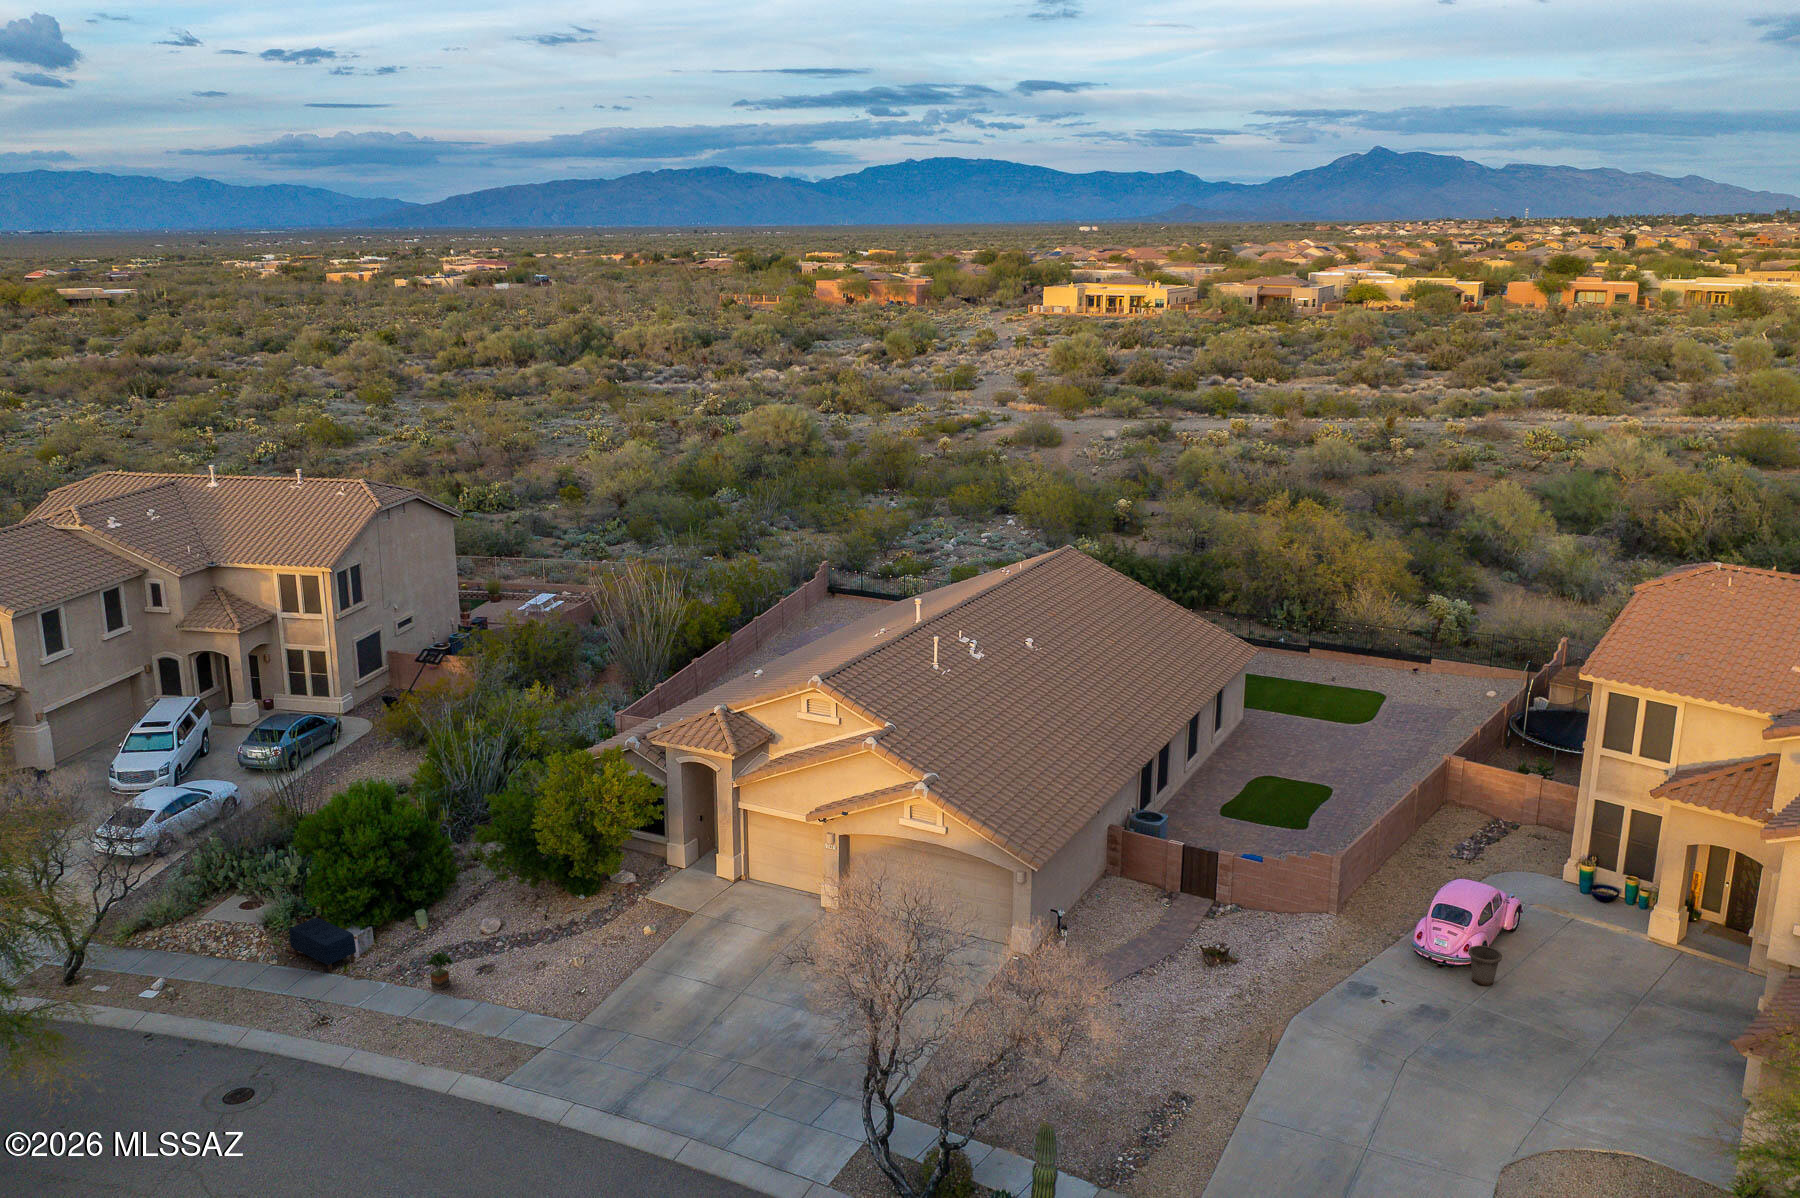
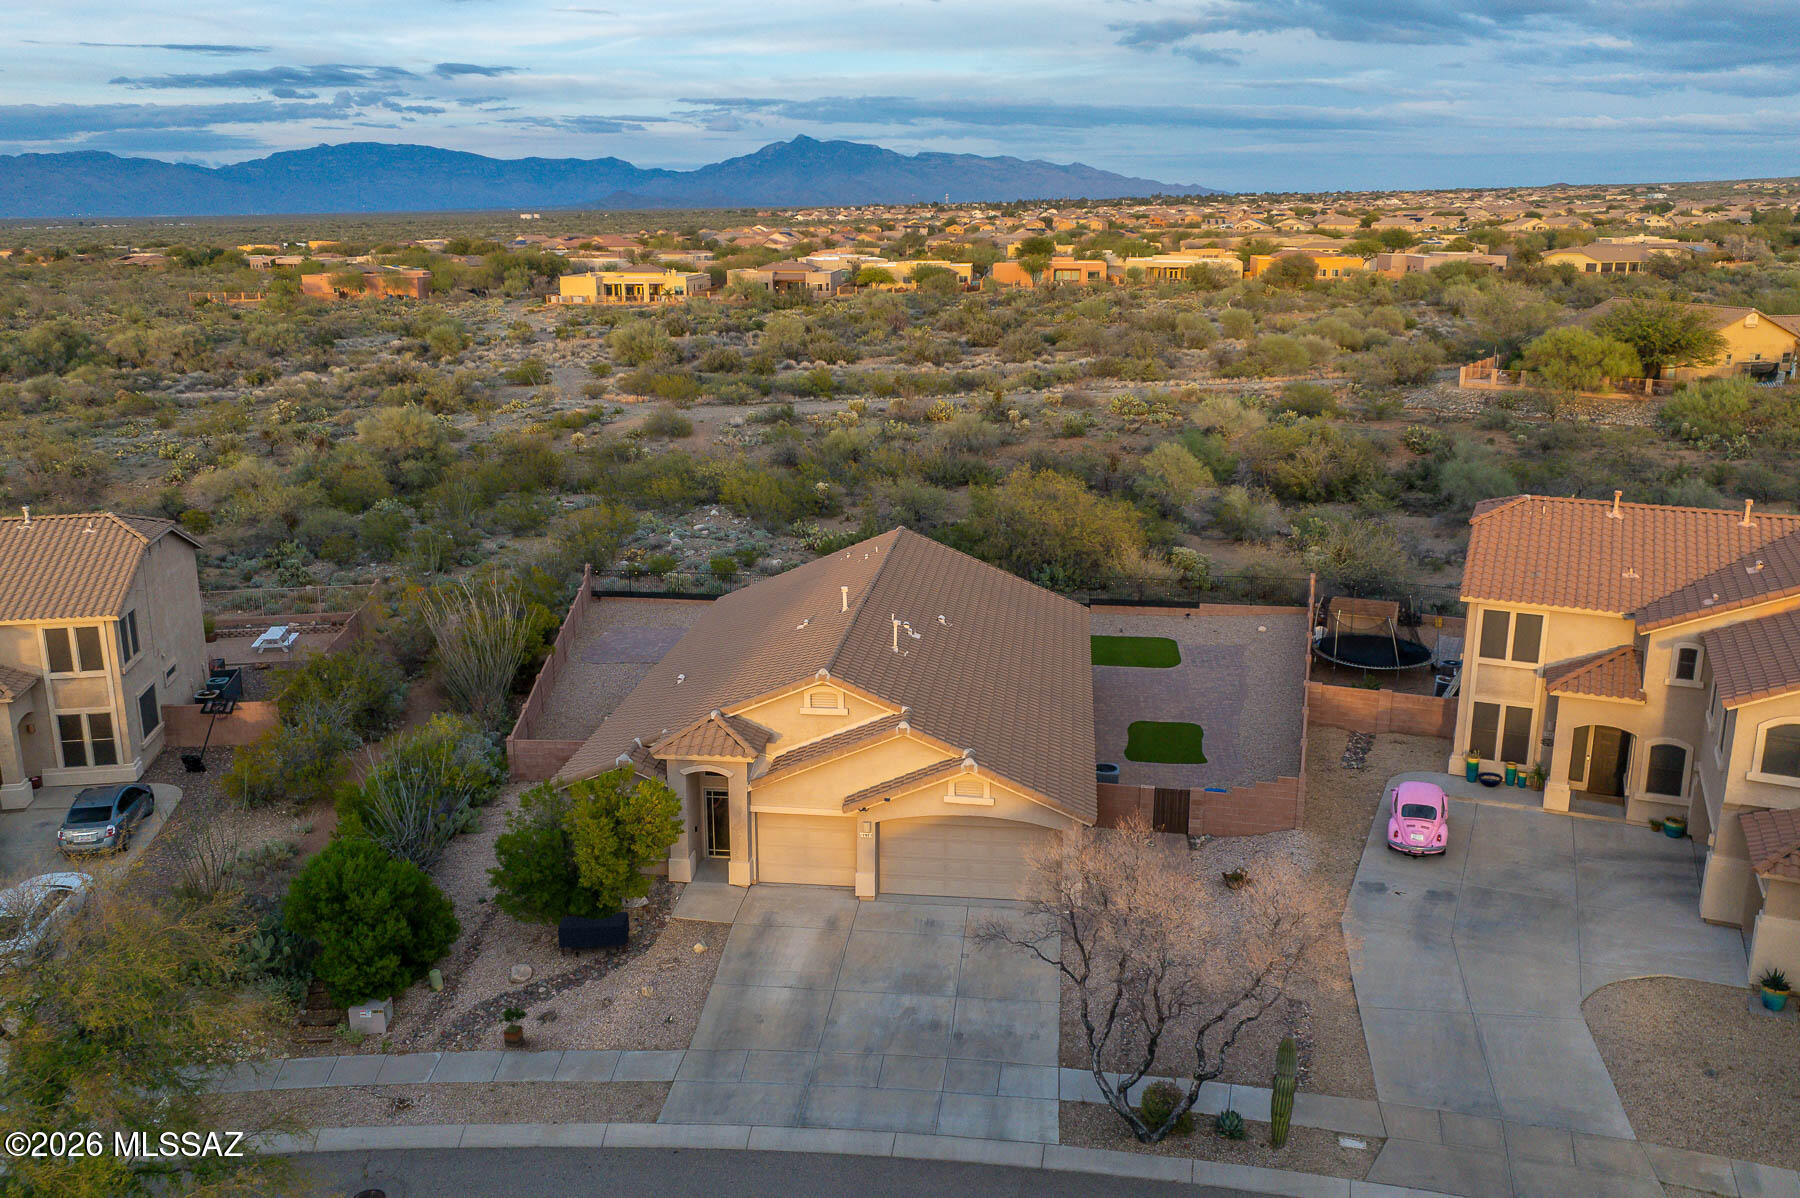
bench: present [289,917,356,973] -> present [558,912,630,956]
trash can: present [1468,945,1502,986] -> none [1440,833,1469,867]

